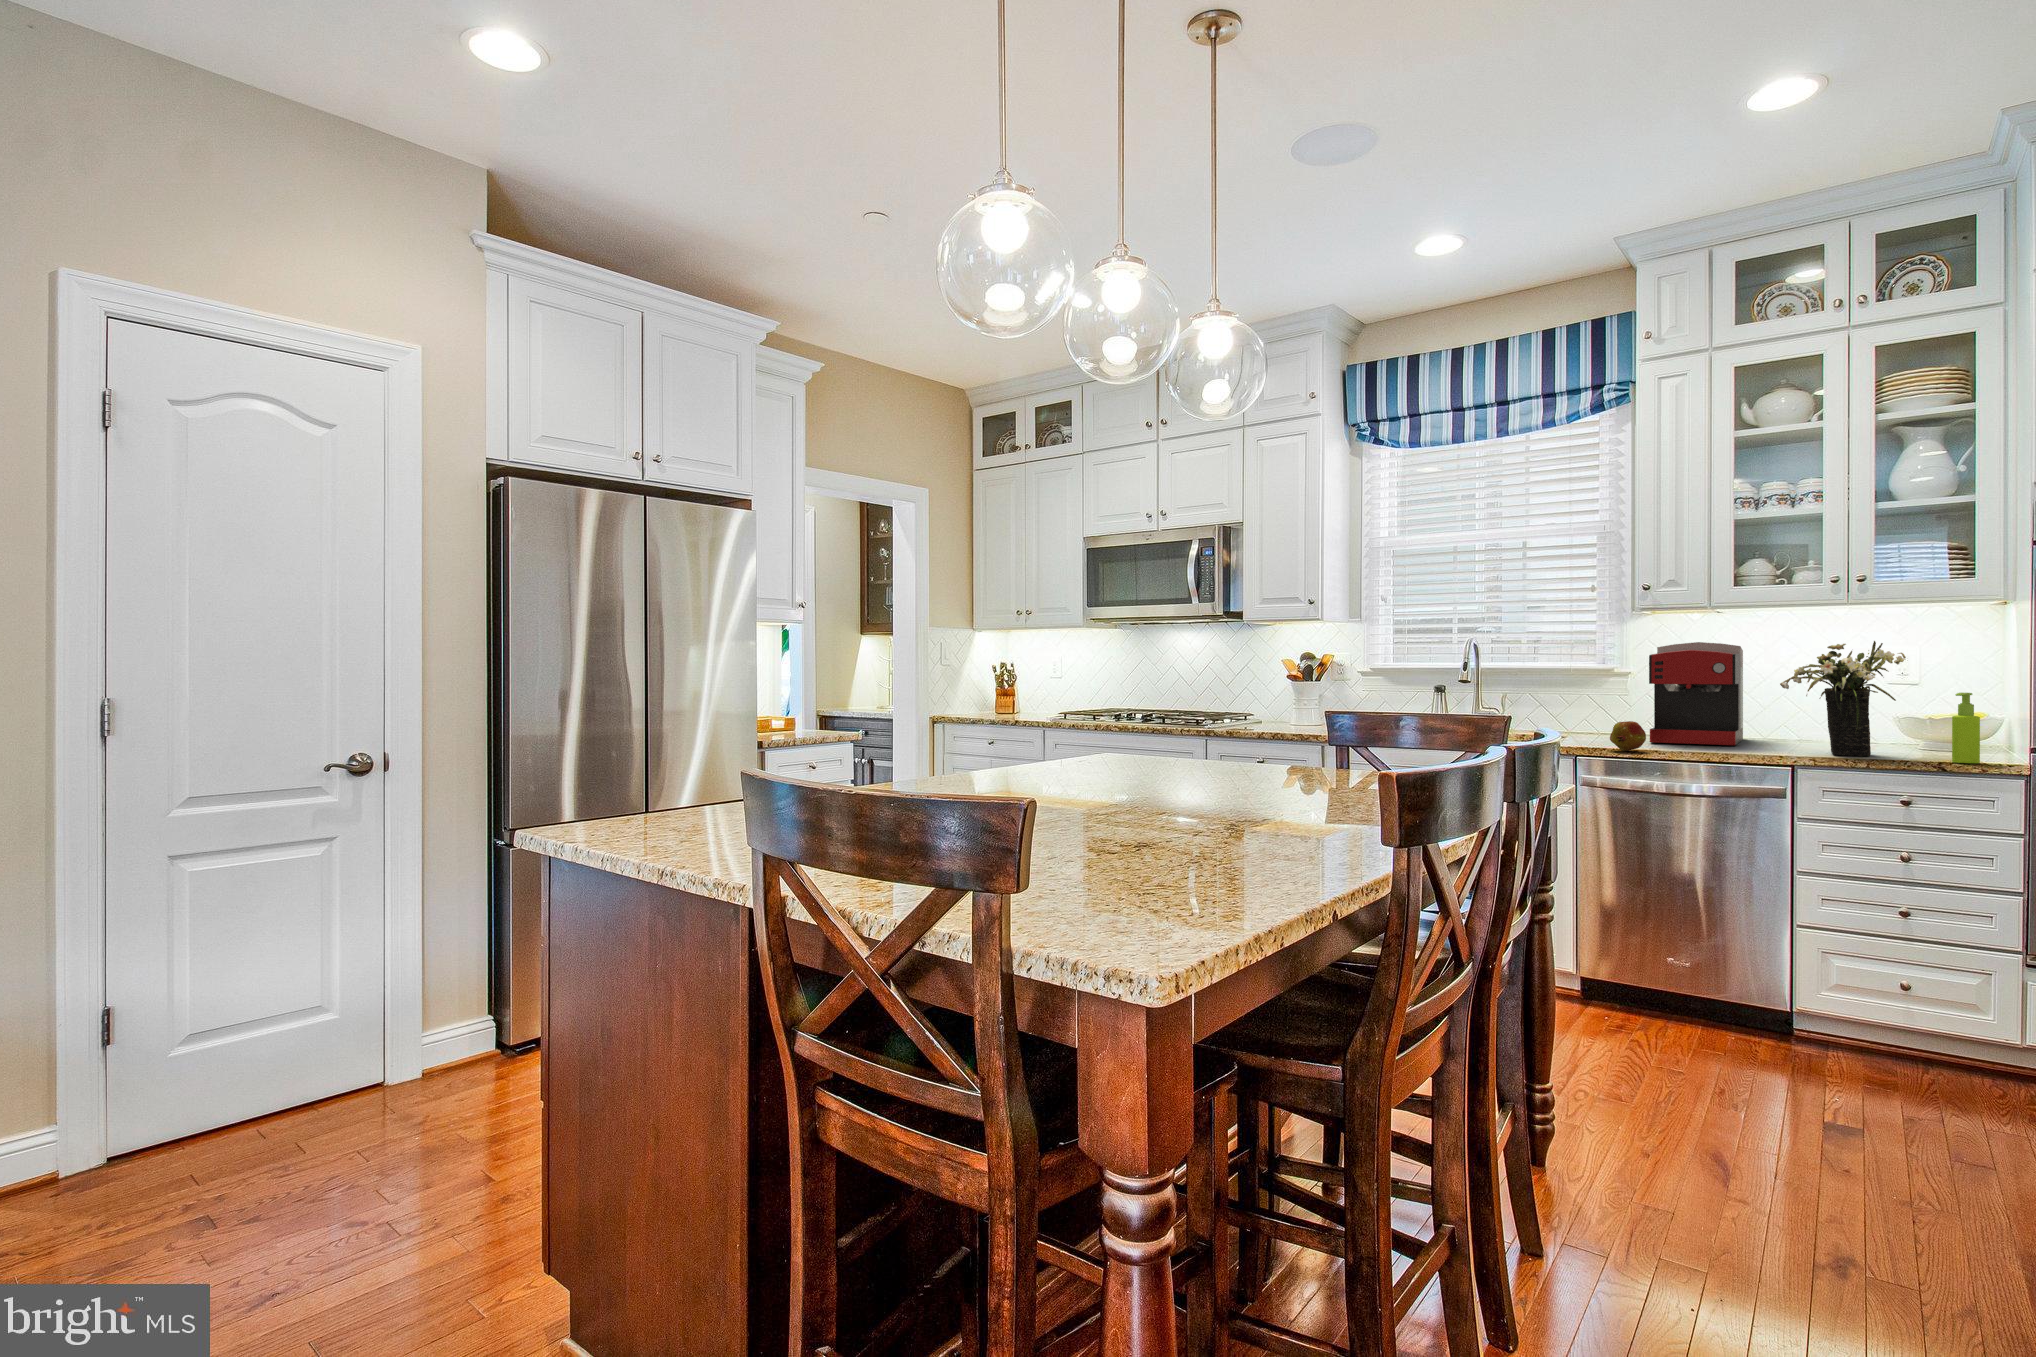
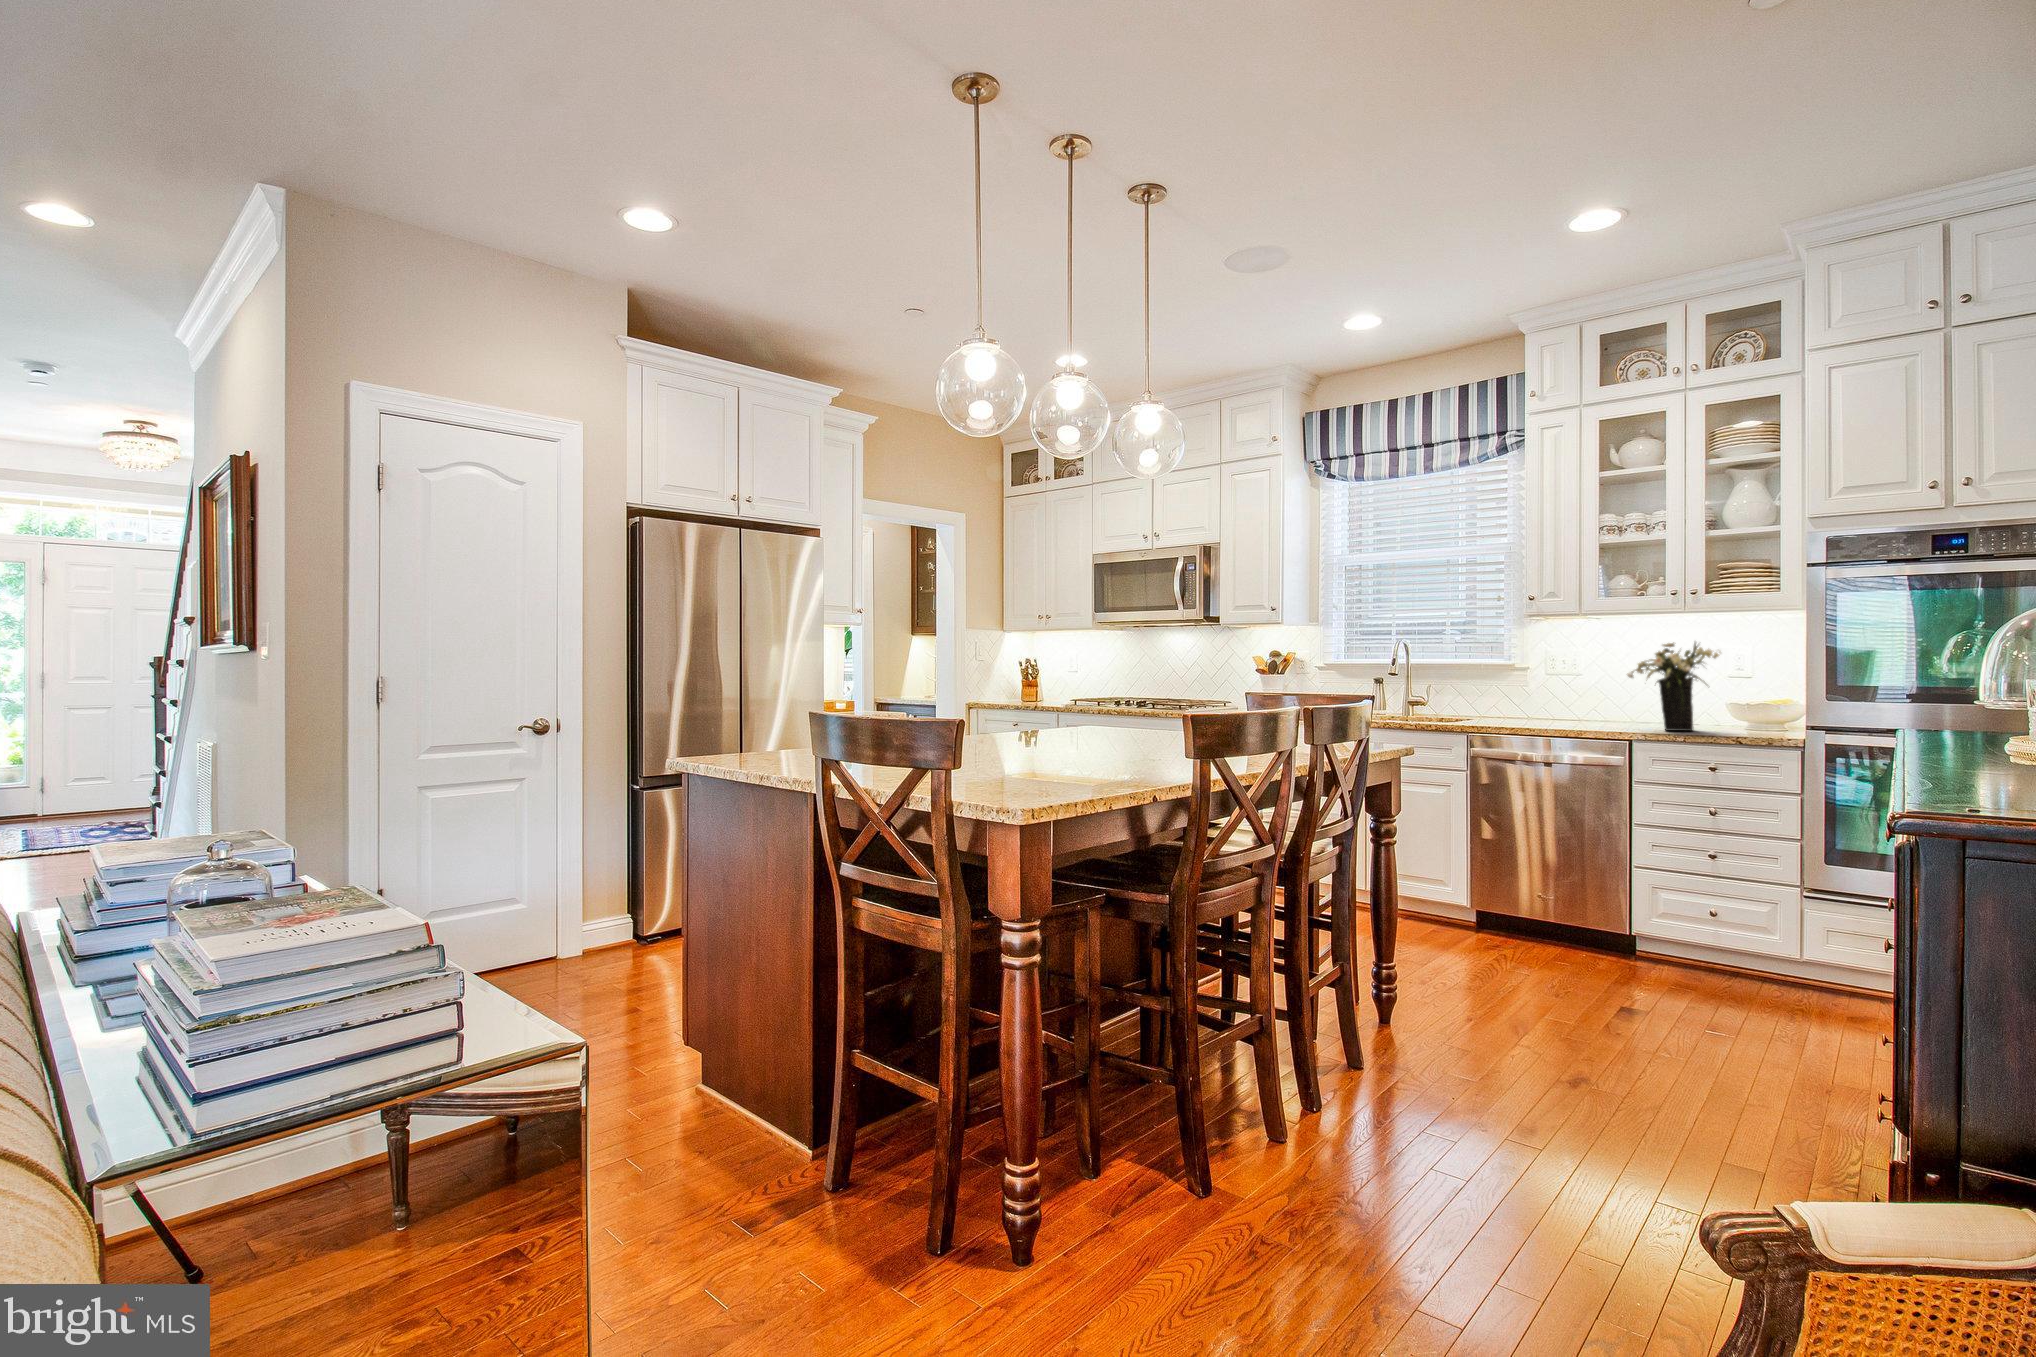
coffee maker: present [1649,642,1743,745] -> none [1533,642,1613,724]
soap dispenser: present [1952,693,1980,763] -> none [1749,681,1769,736]
fruit: present [1610,721,1646,751] -> none [1495,704,1523,728]

